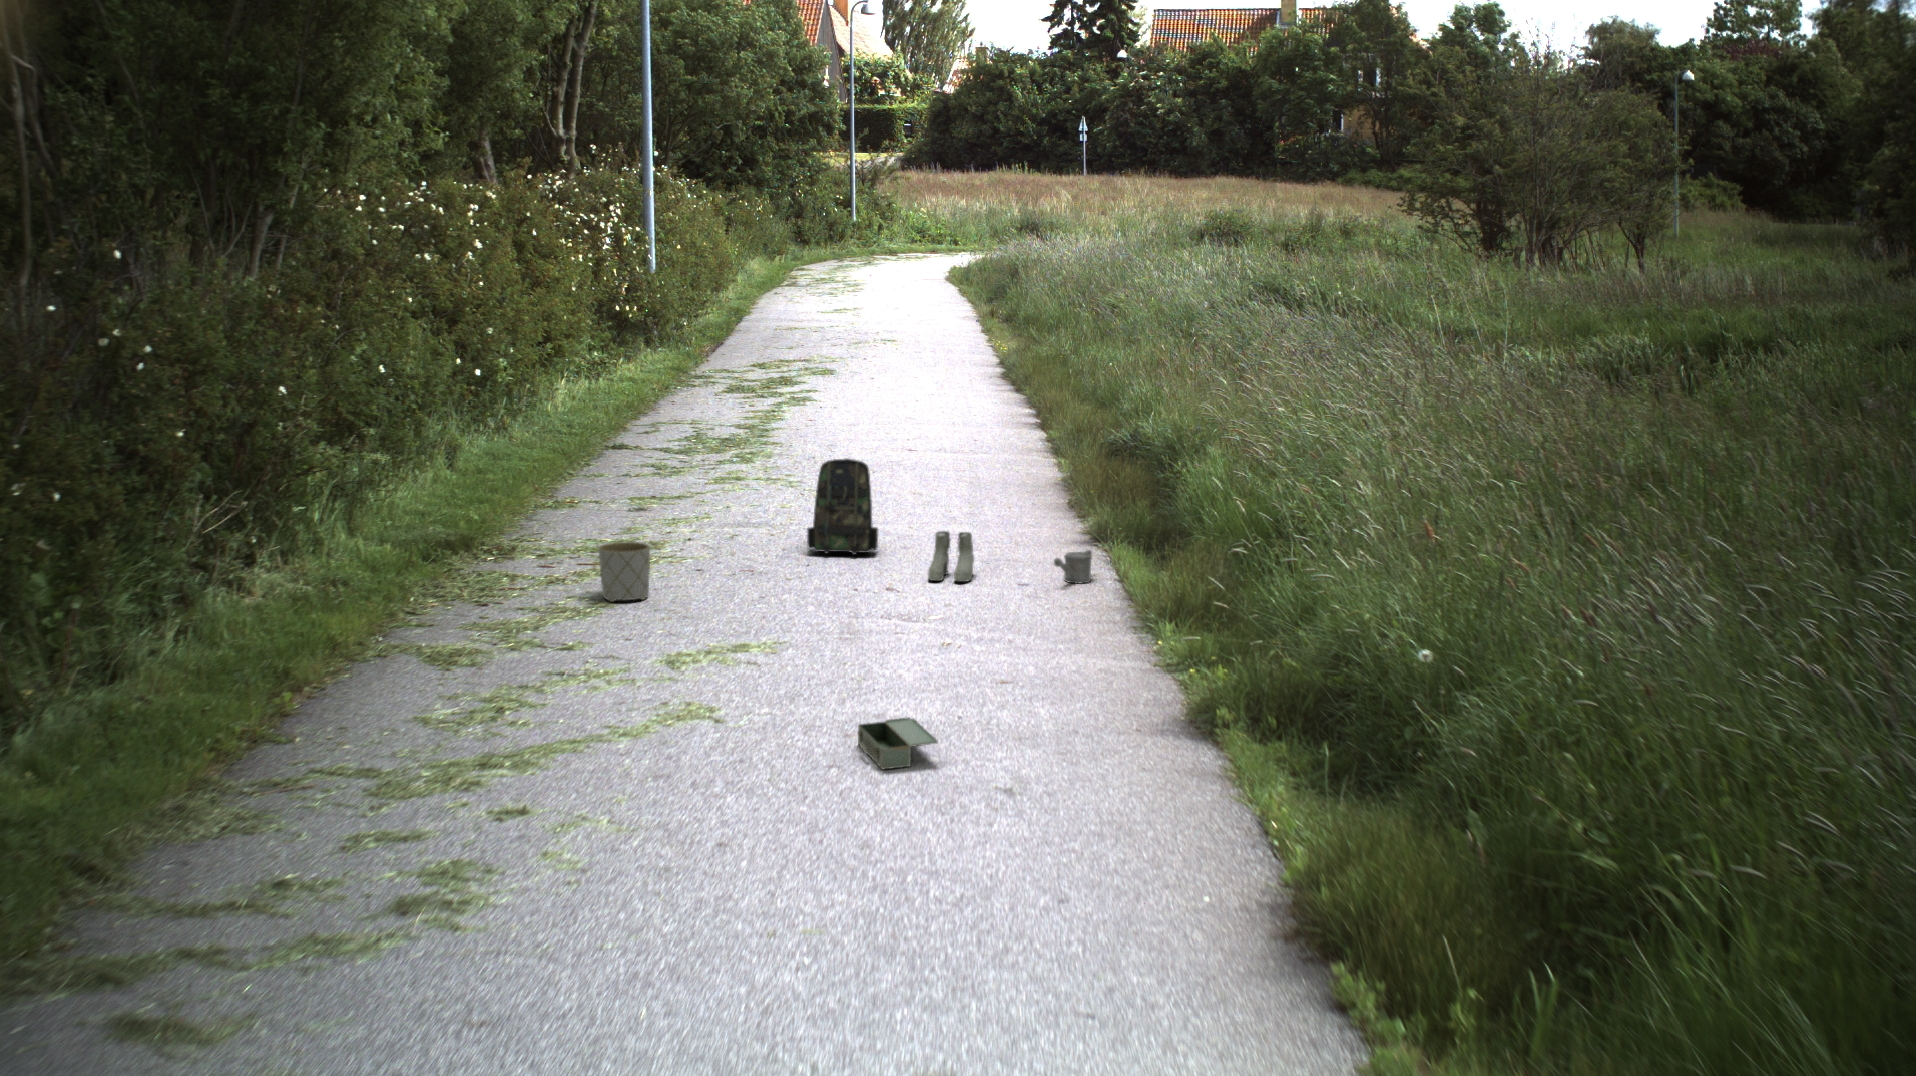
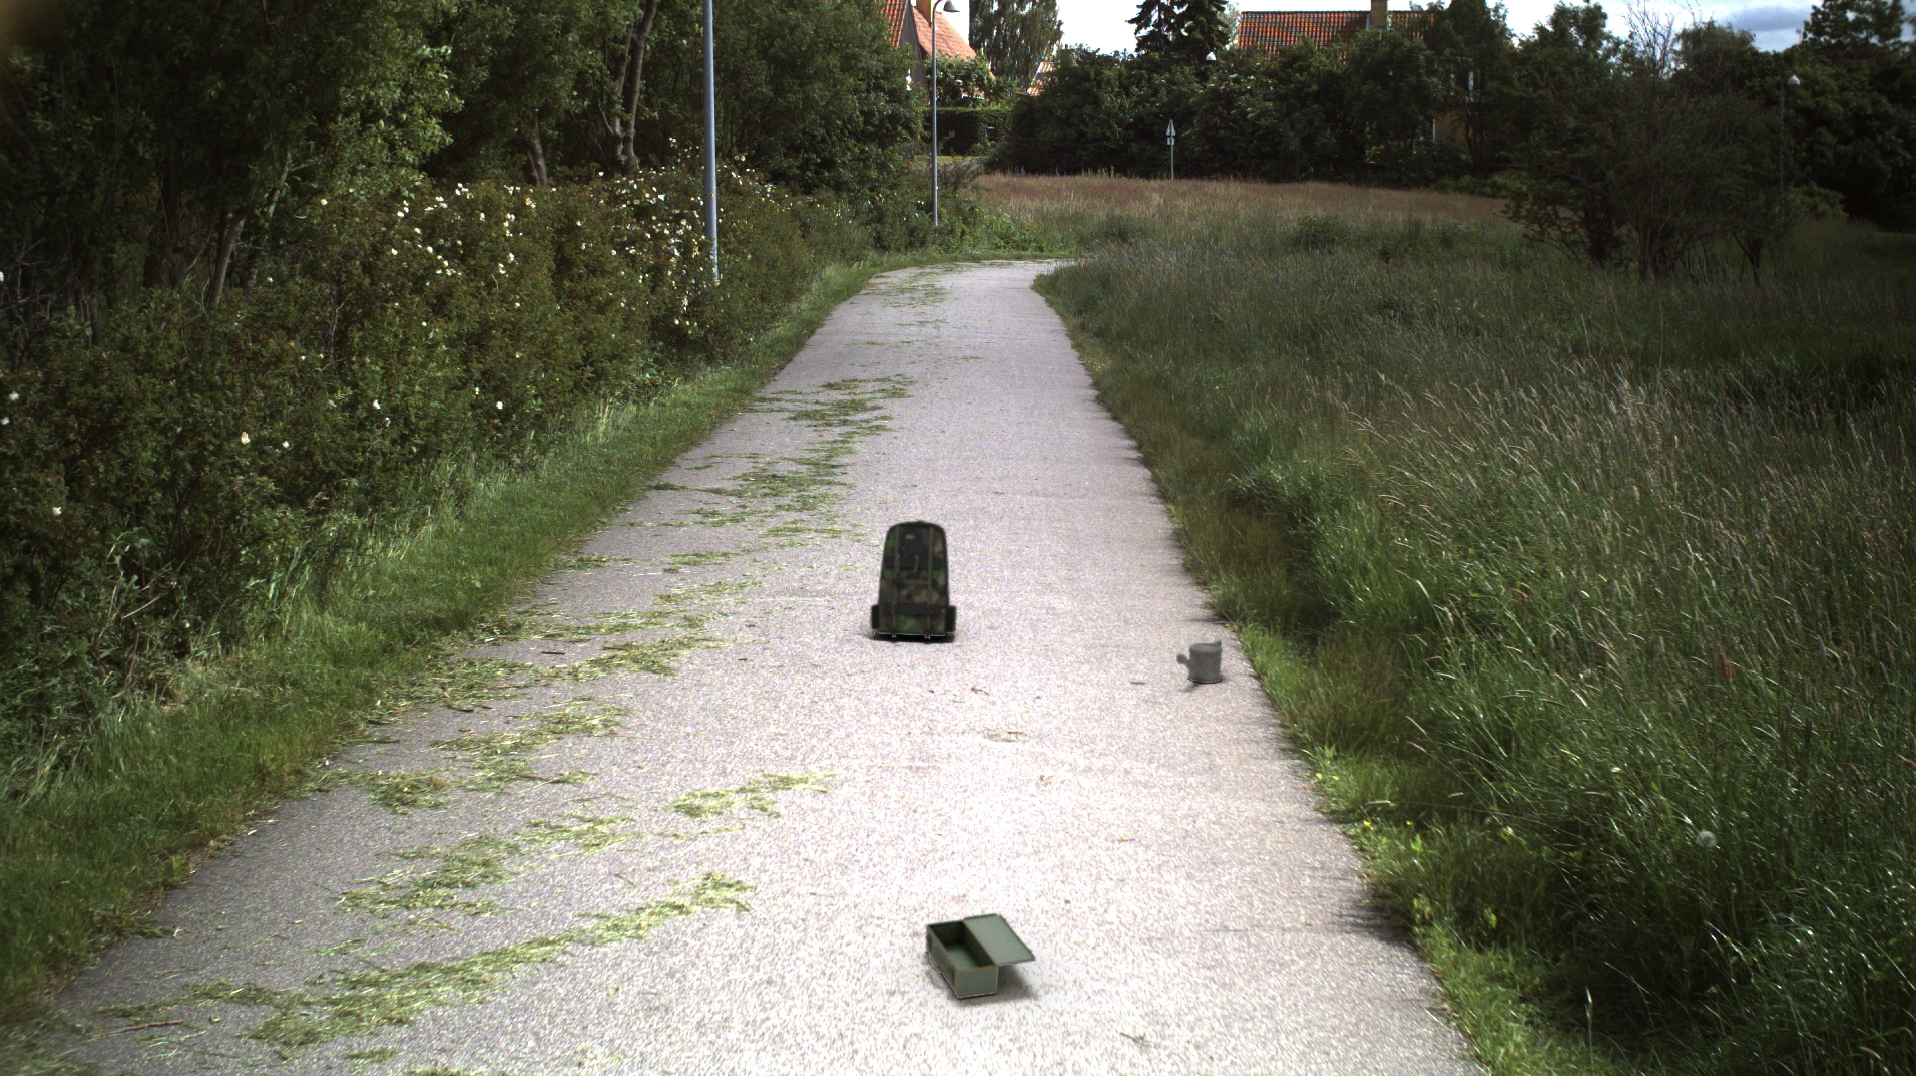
boots: present [928,531,974,582] -> none [1018,615,1075,680]
planter: present [598,542,650,602] -> none [608,630,673,708]

